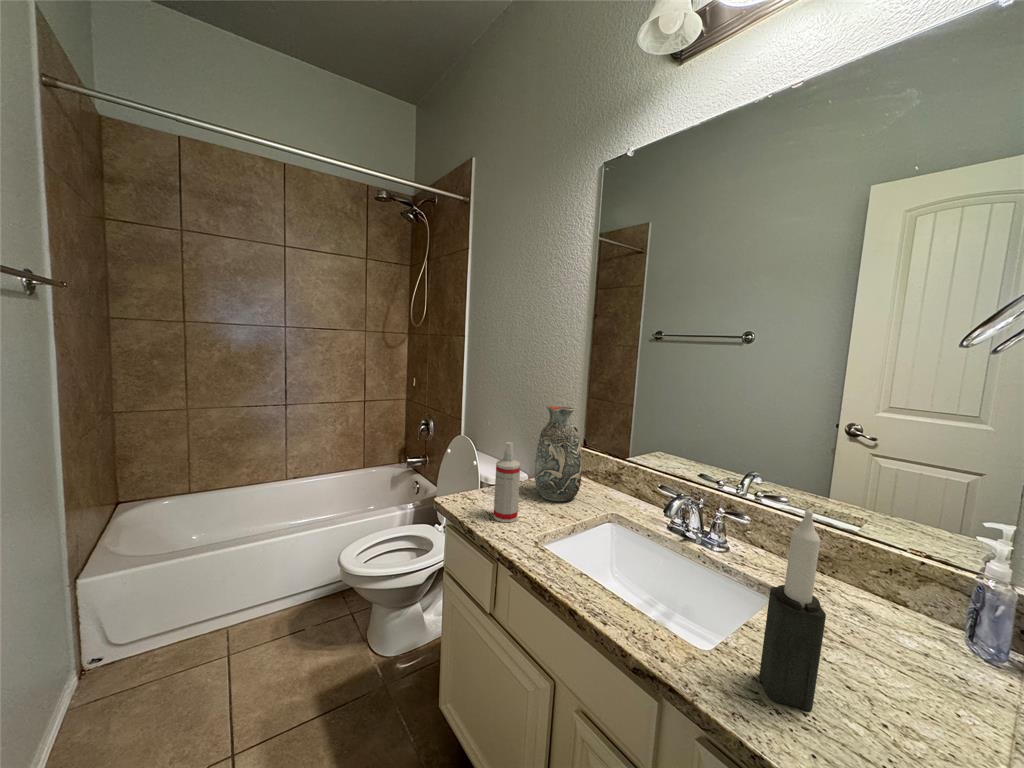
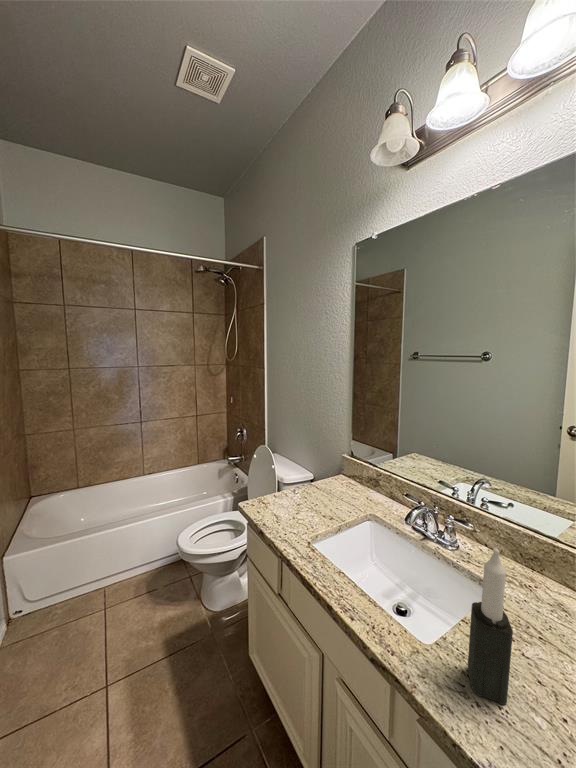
decorative vase: present [534,406,582,501] -> none [312,431,347,503]
spray bottle: present [494,442,520,522] -> none [281,464,298,524]

